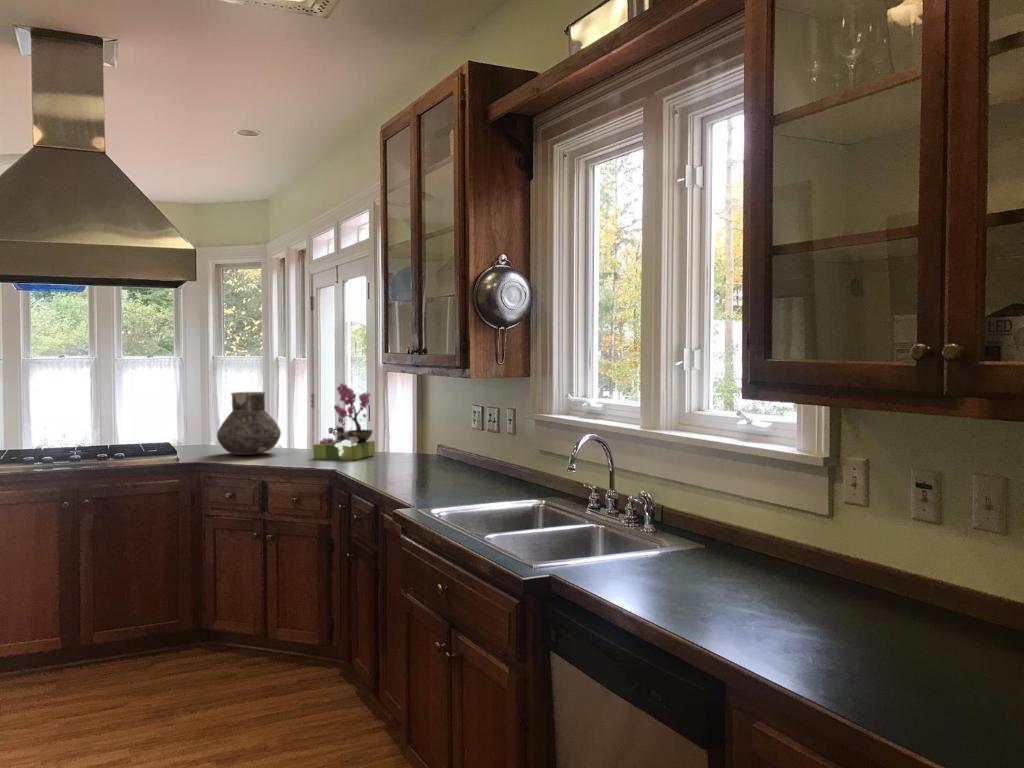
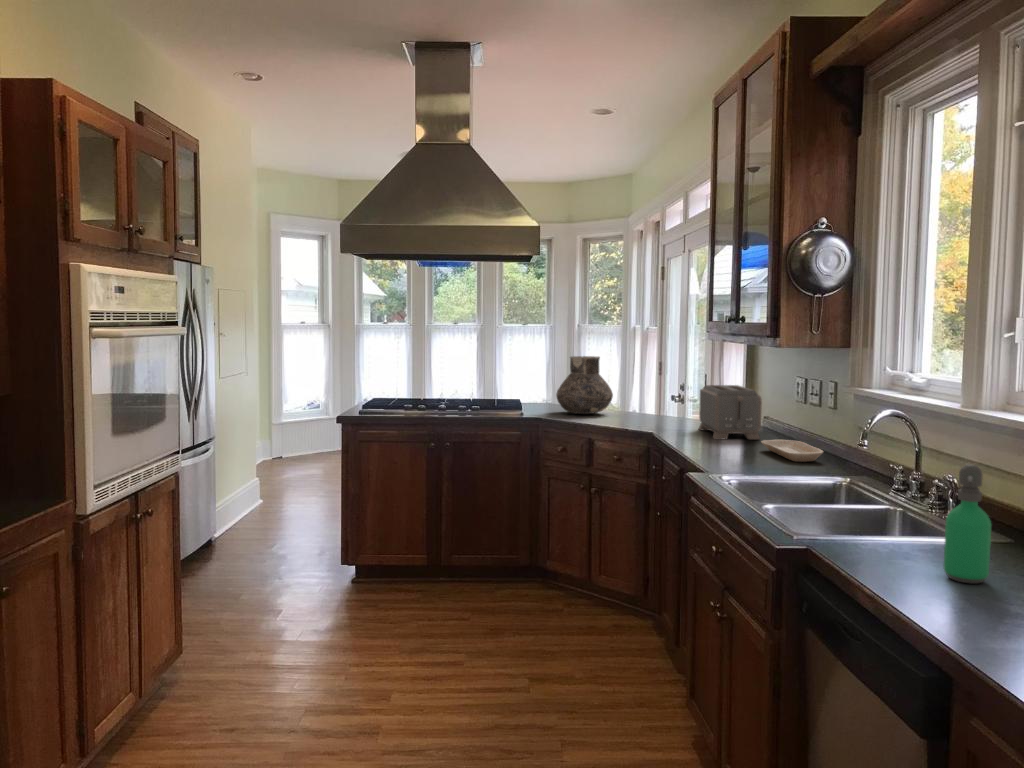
flower arrangement: present [313,384,375,461] -> none [639,349,700,426]
toaster: none [378,416,444,472] -> present [699,385,762,439]
tray: none [450,468,513,489] -> present [761,440,823,462]
soap dispenser: none [676,482,712,589] -> present [944,464,992,583]

